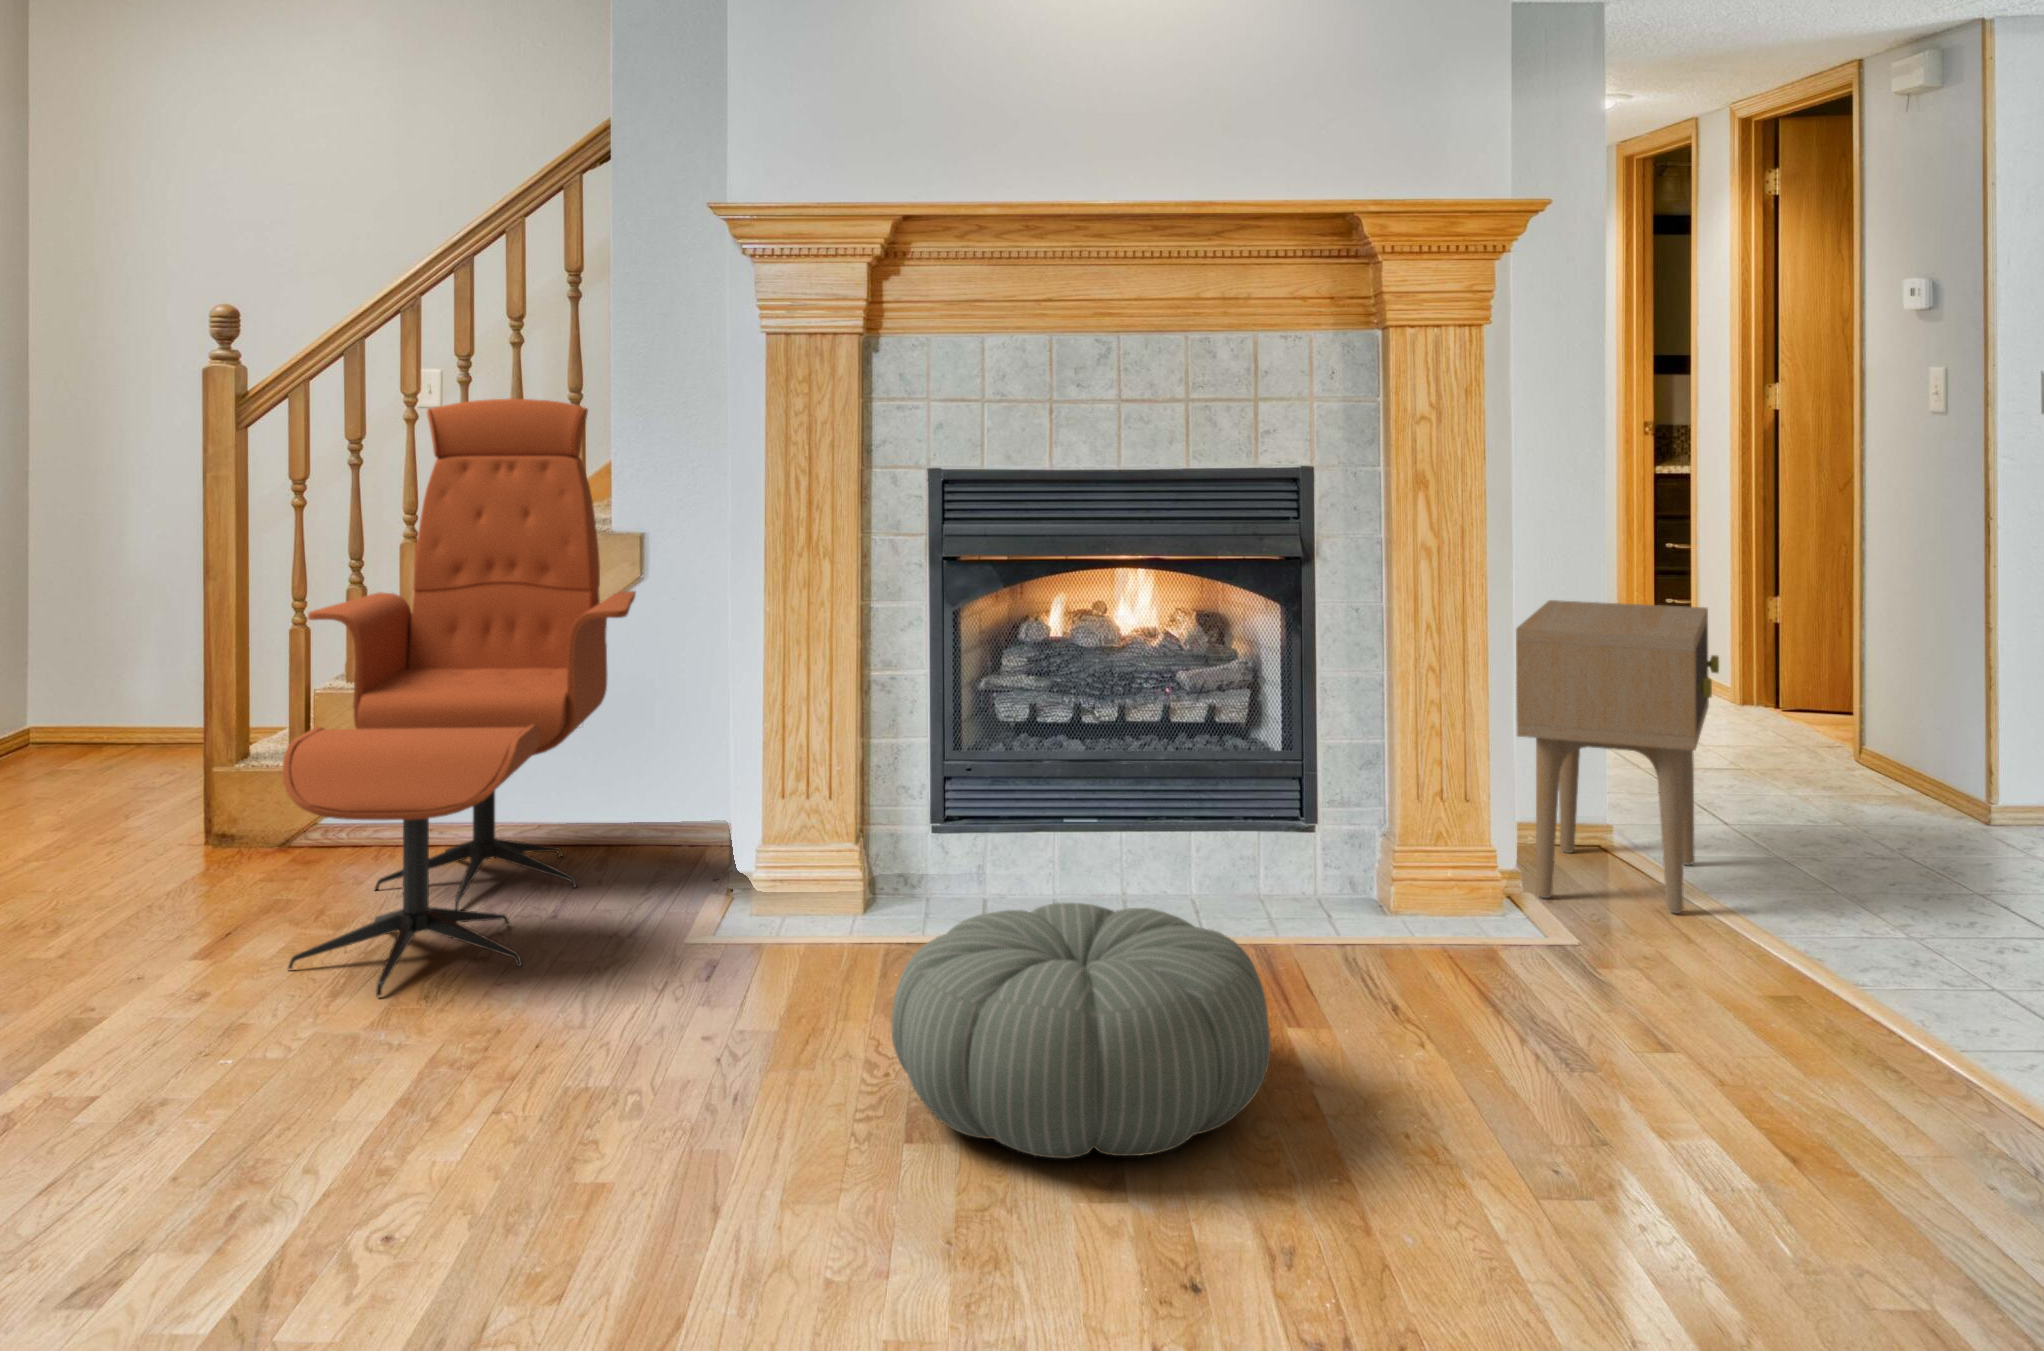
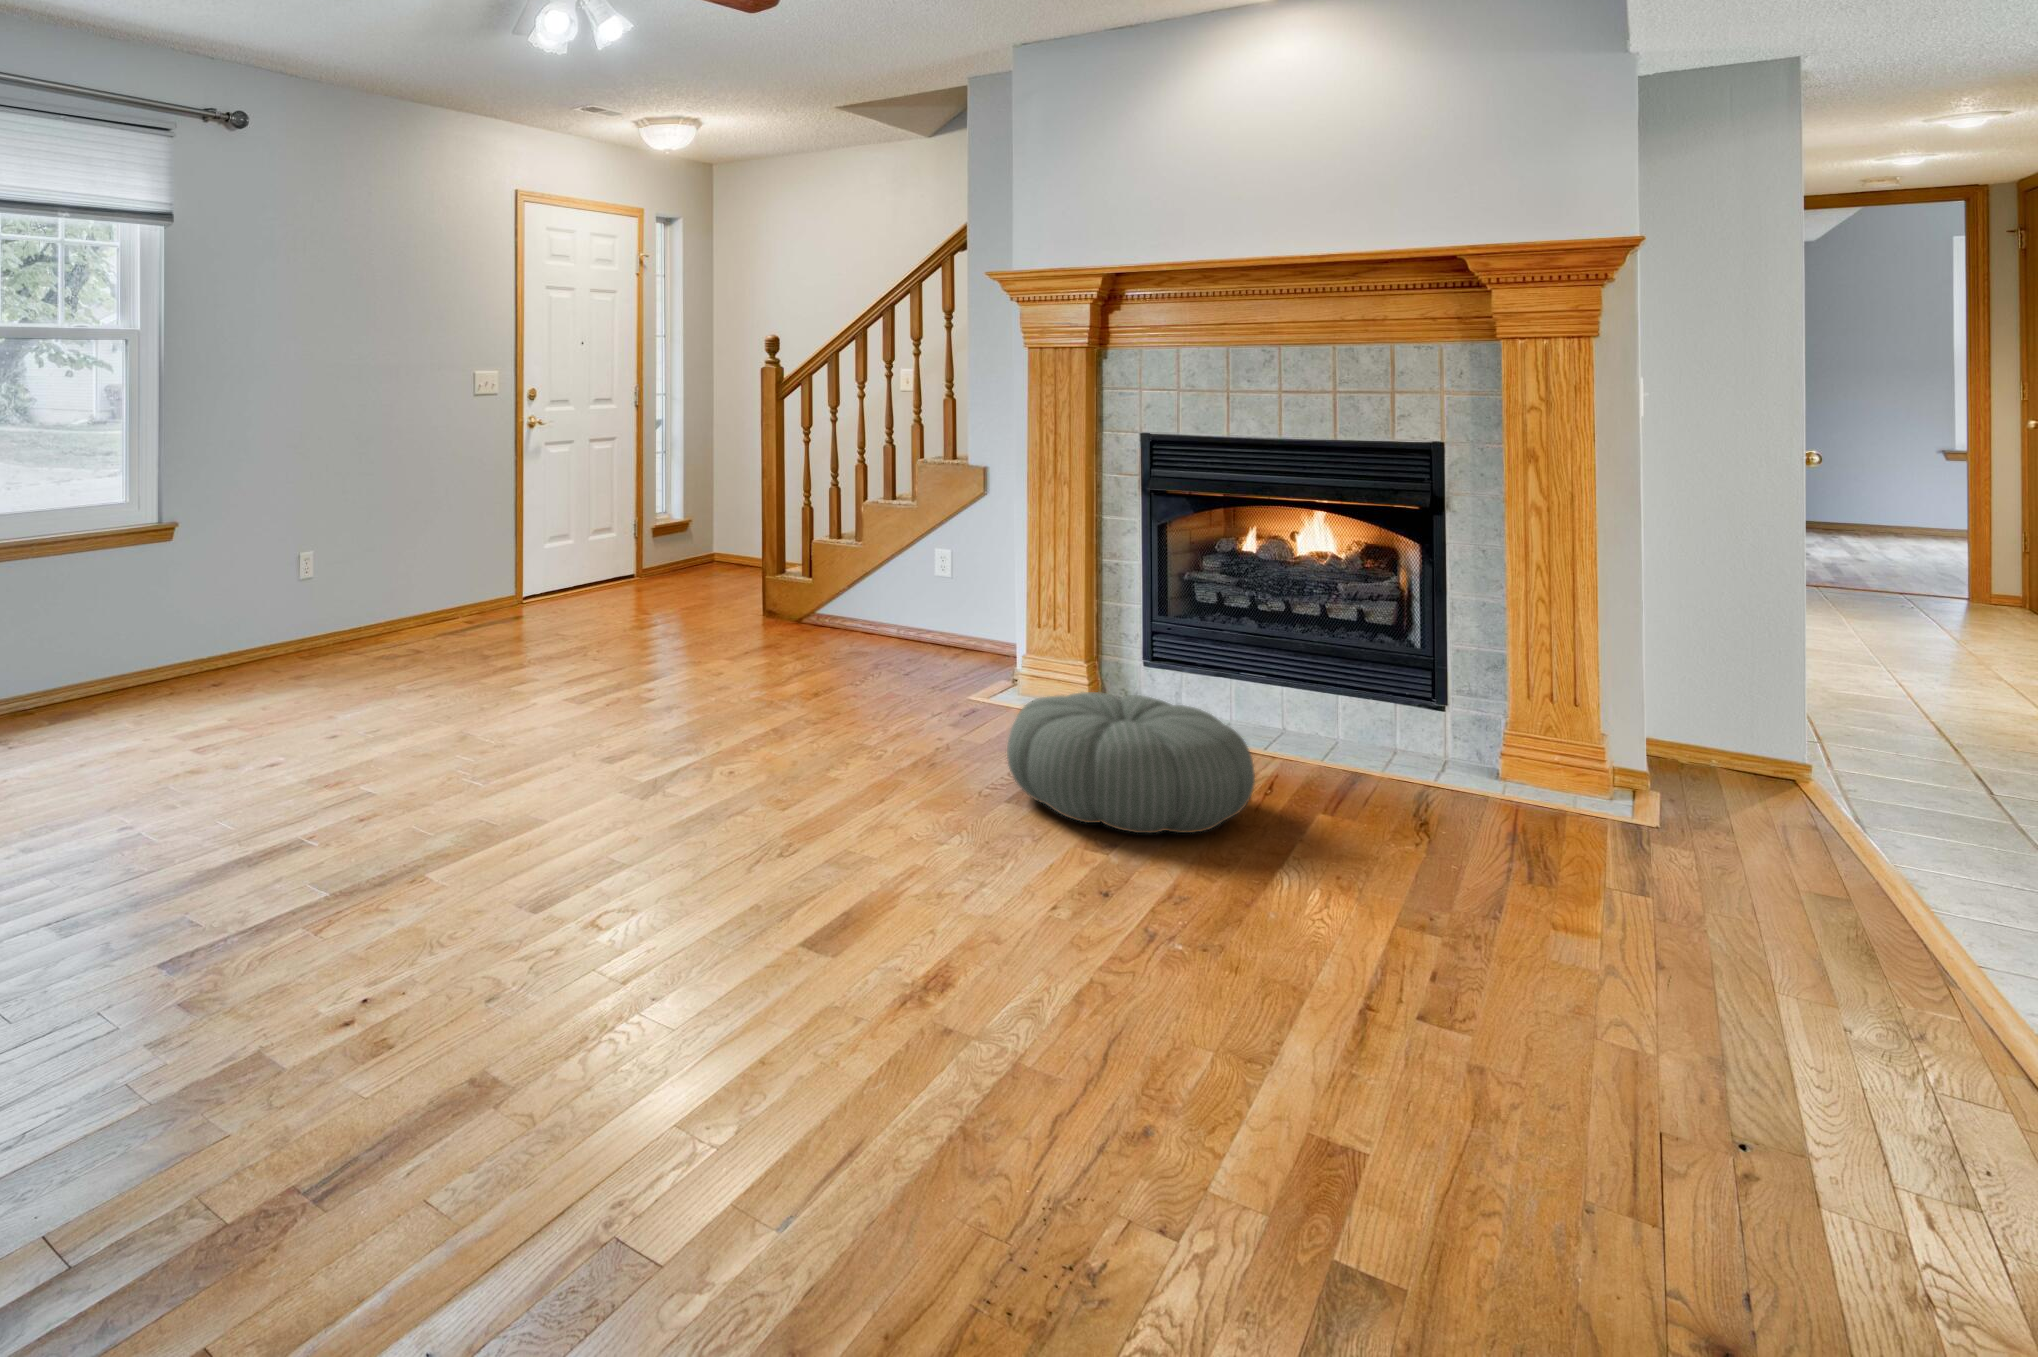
lounge chair: present [283,398,636,997] -> none [760,386,982,691]
side table: present [1516,600,1719,913] -> none [1630,564,1911,828]

